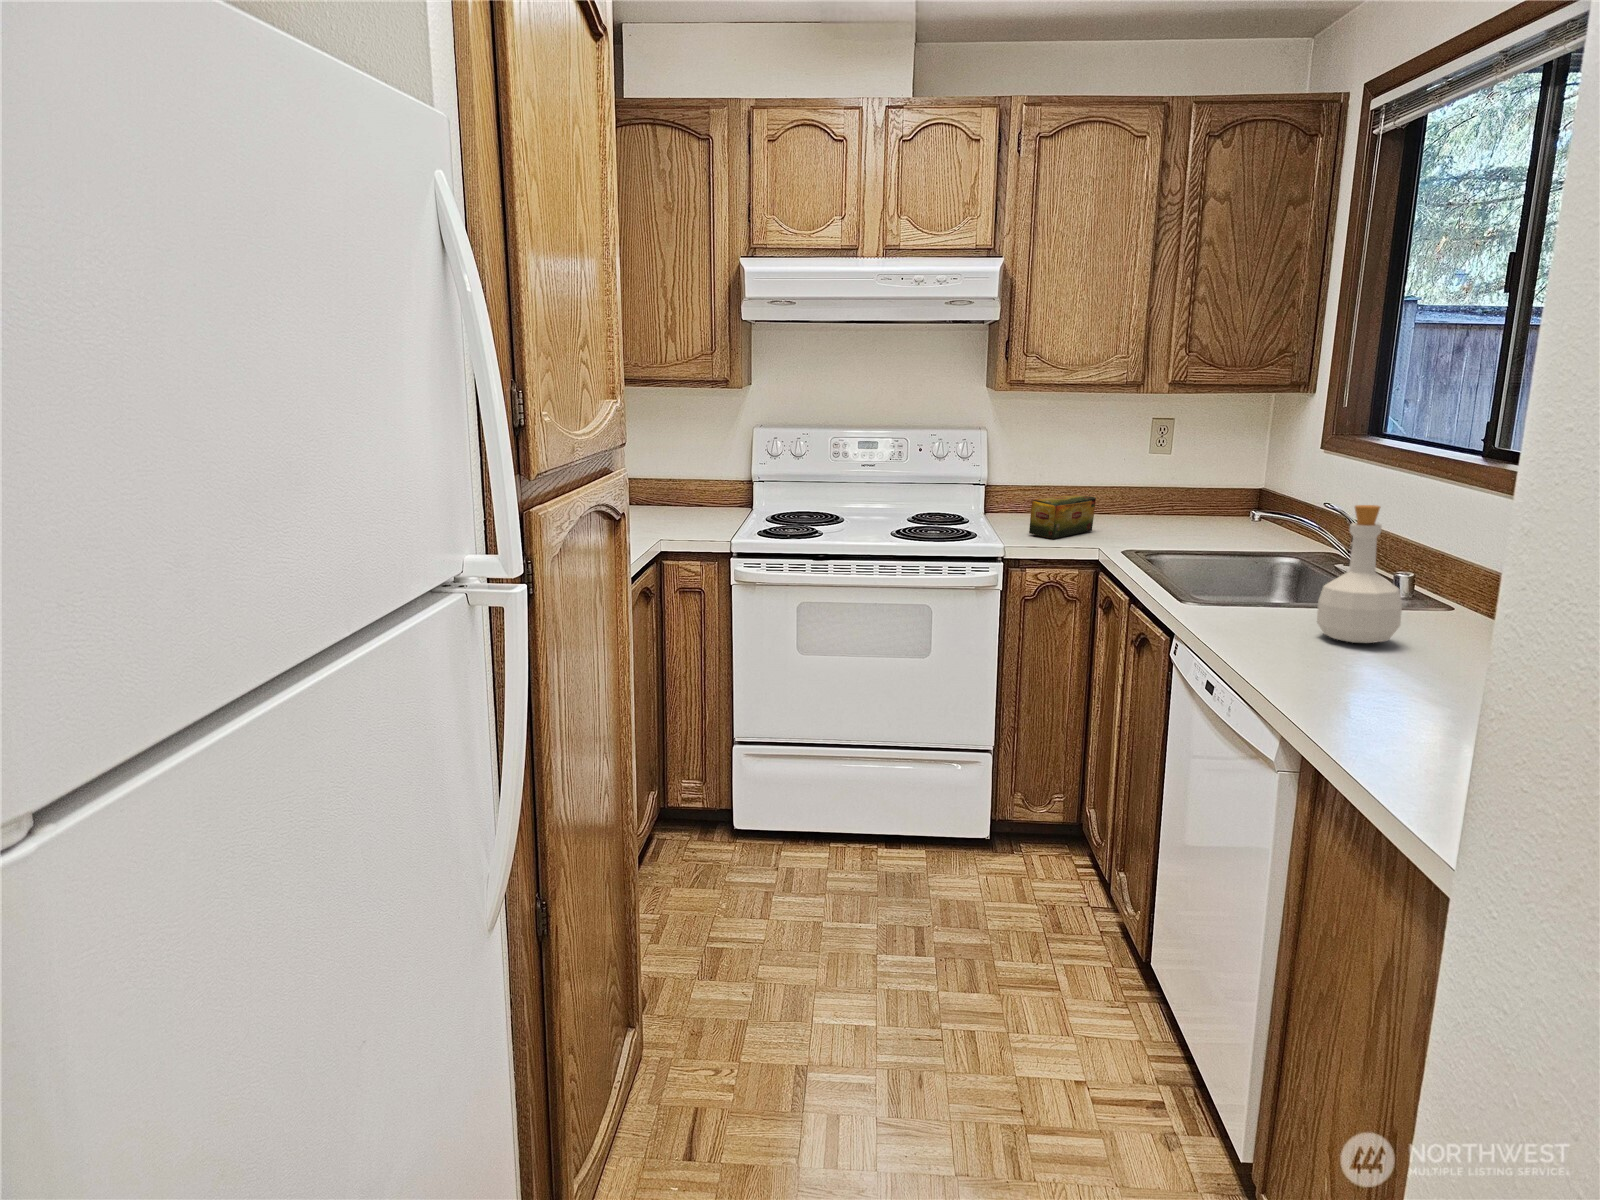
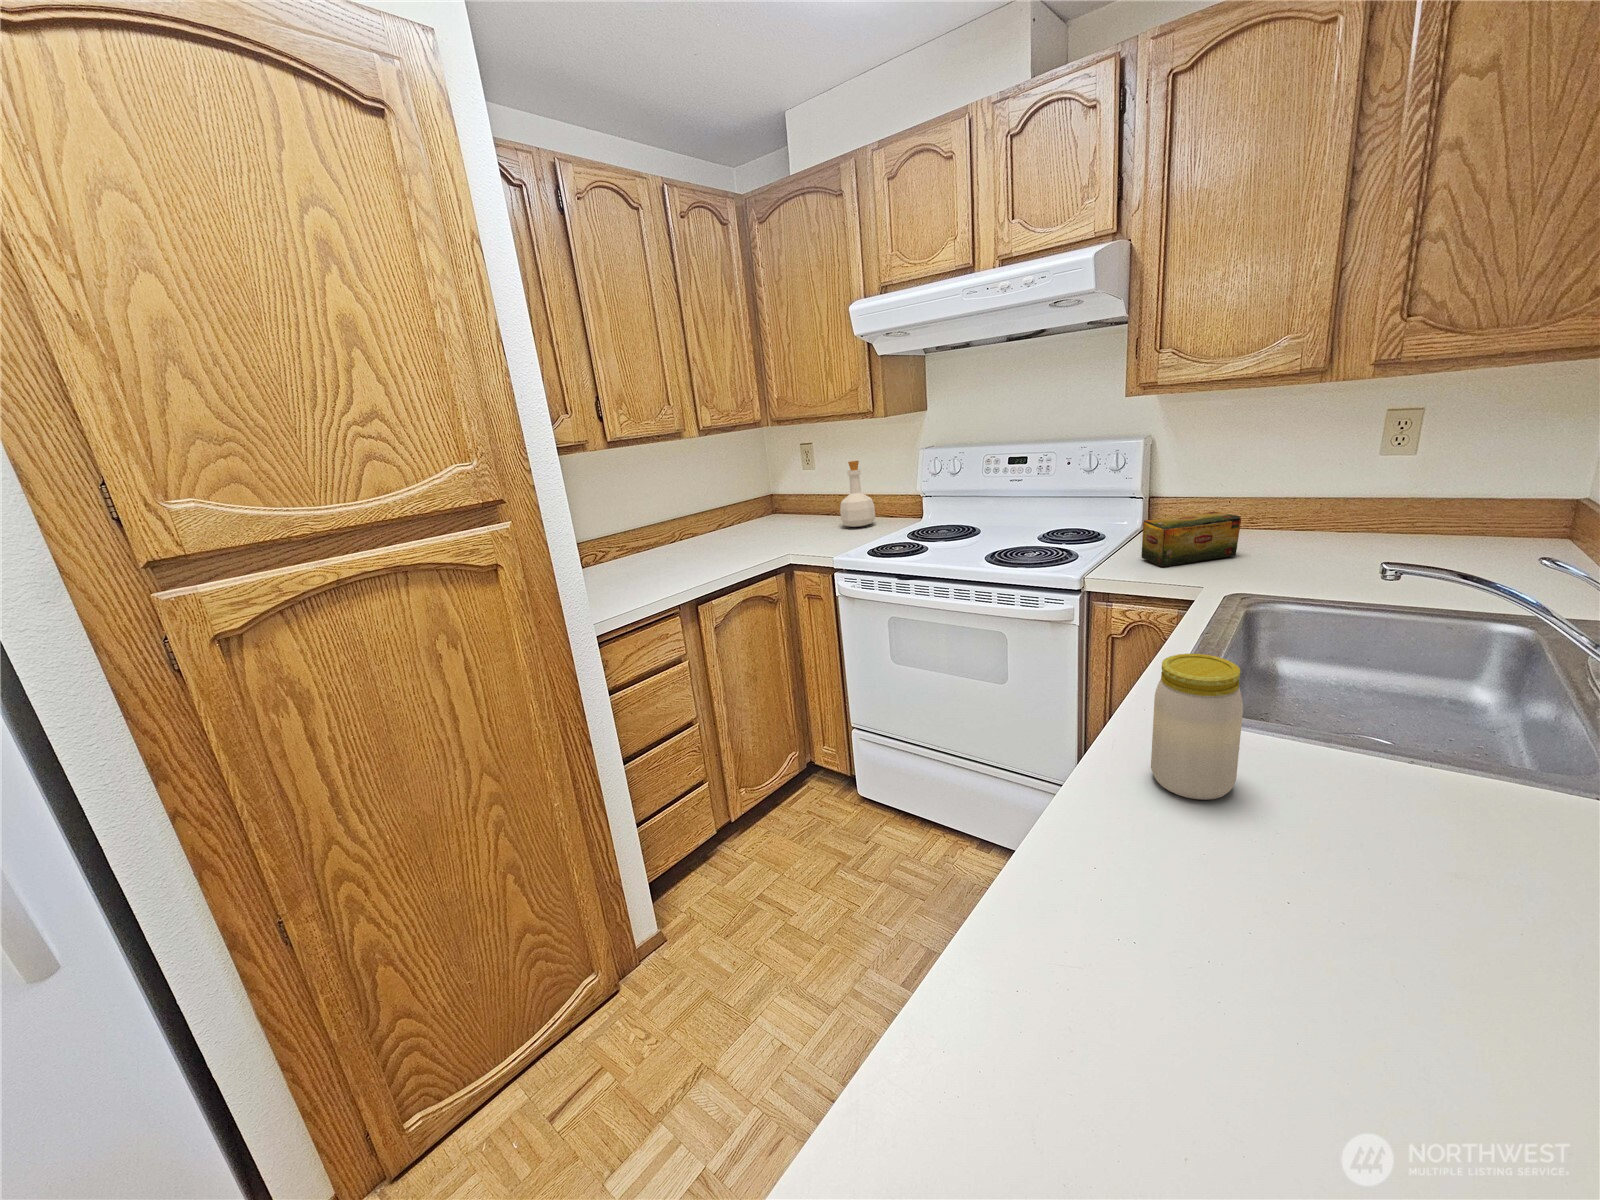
bottle: present [1317,505,1402,643] -> present [840,461,875,527]
jar: none [1225,545,1277,629] -> present [1151,654,1243,800]

